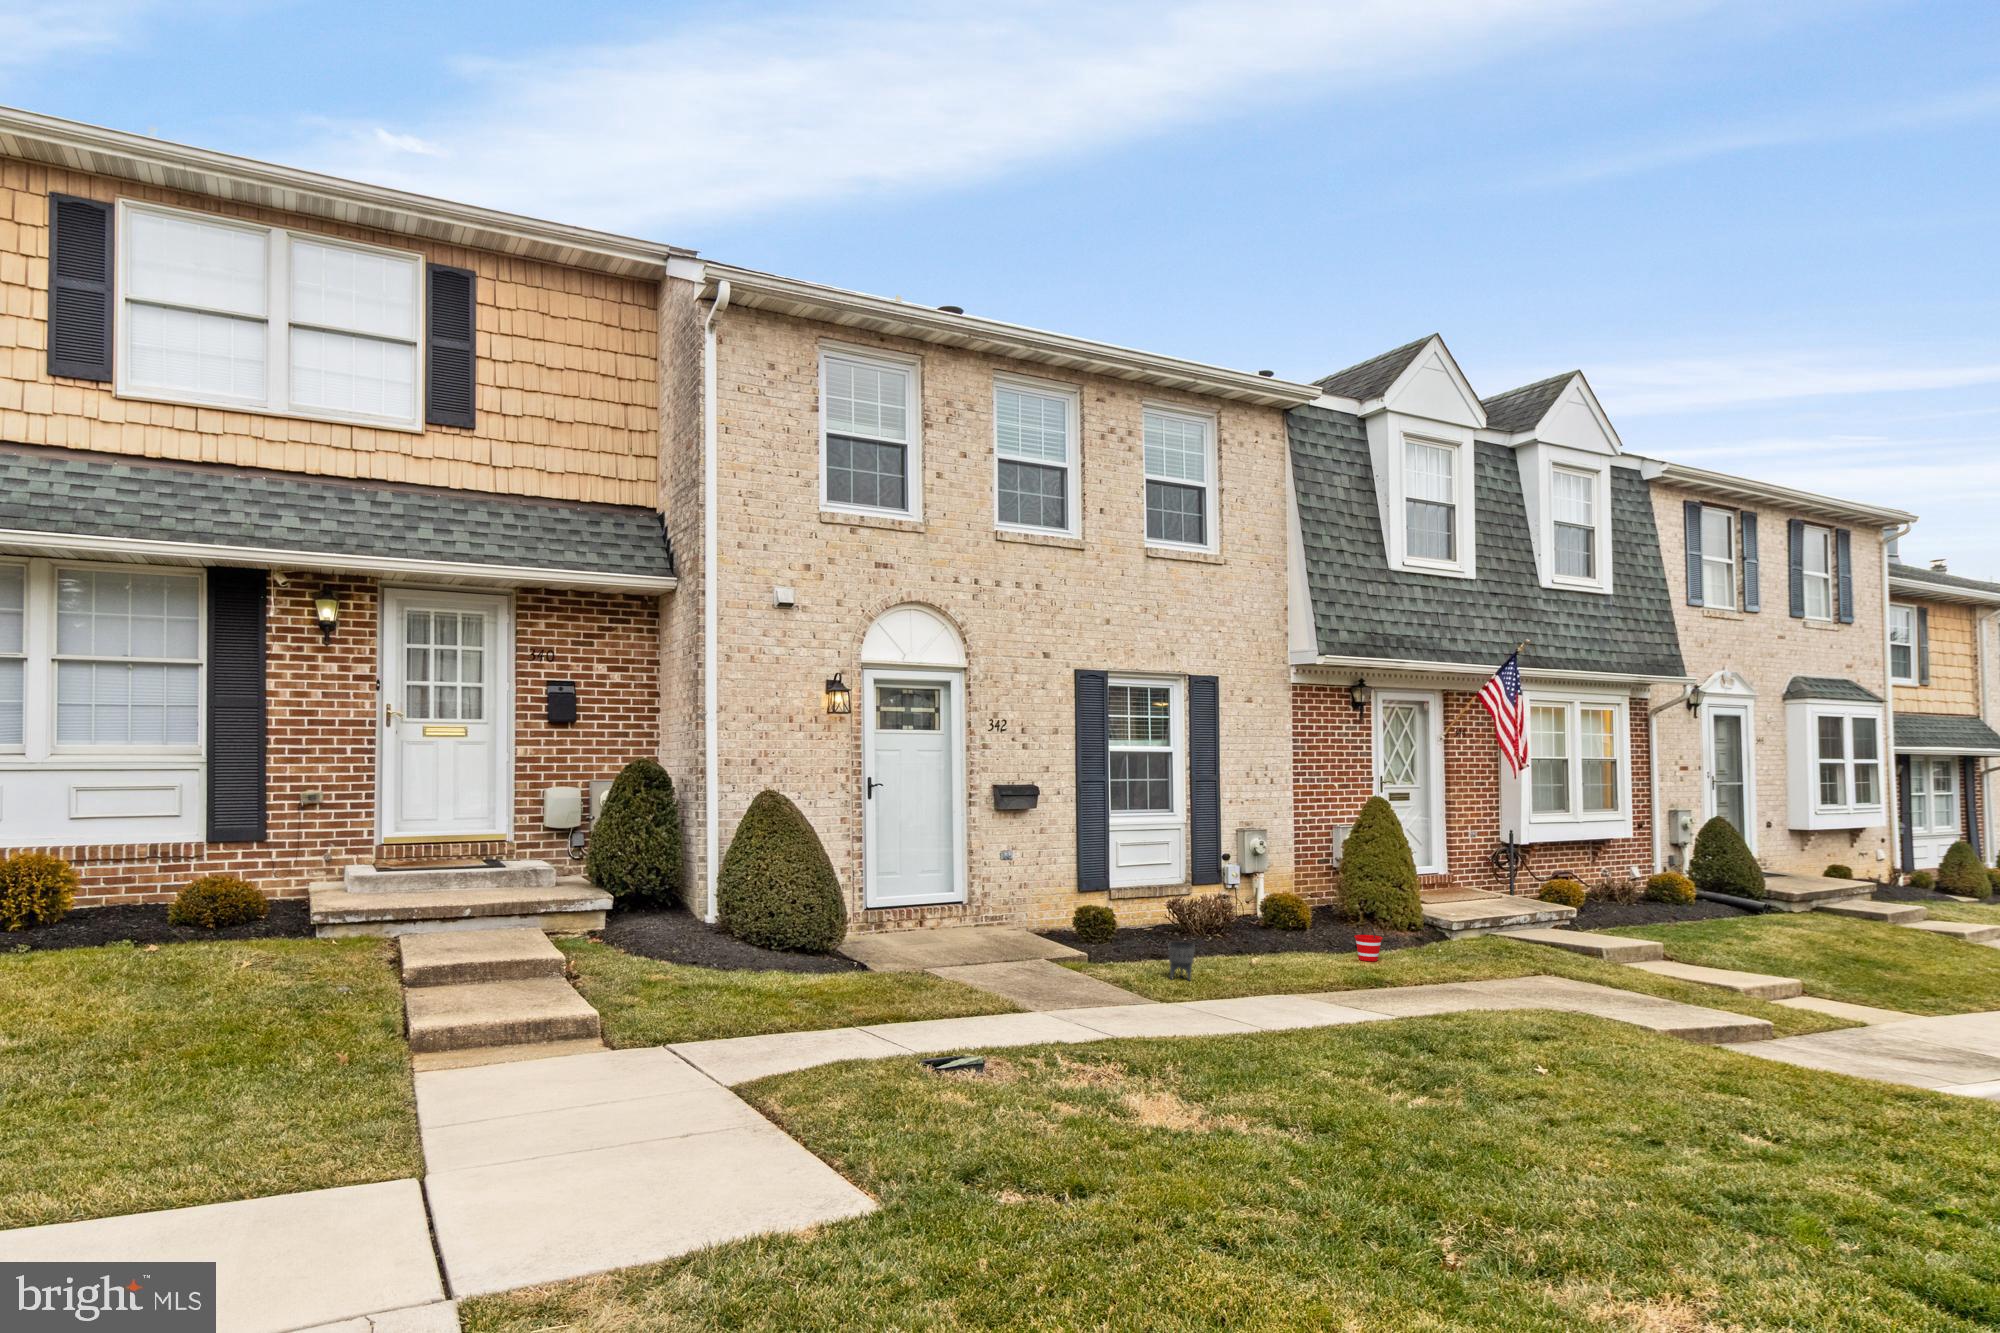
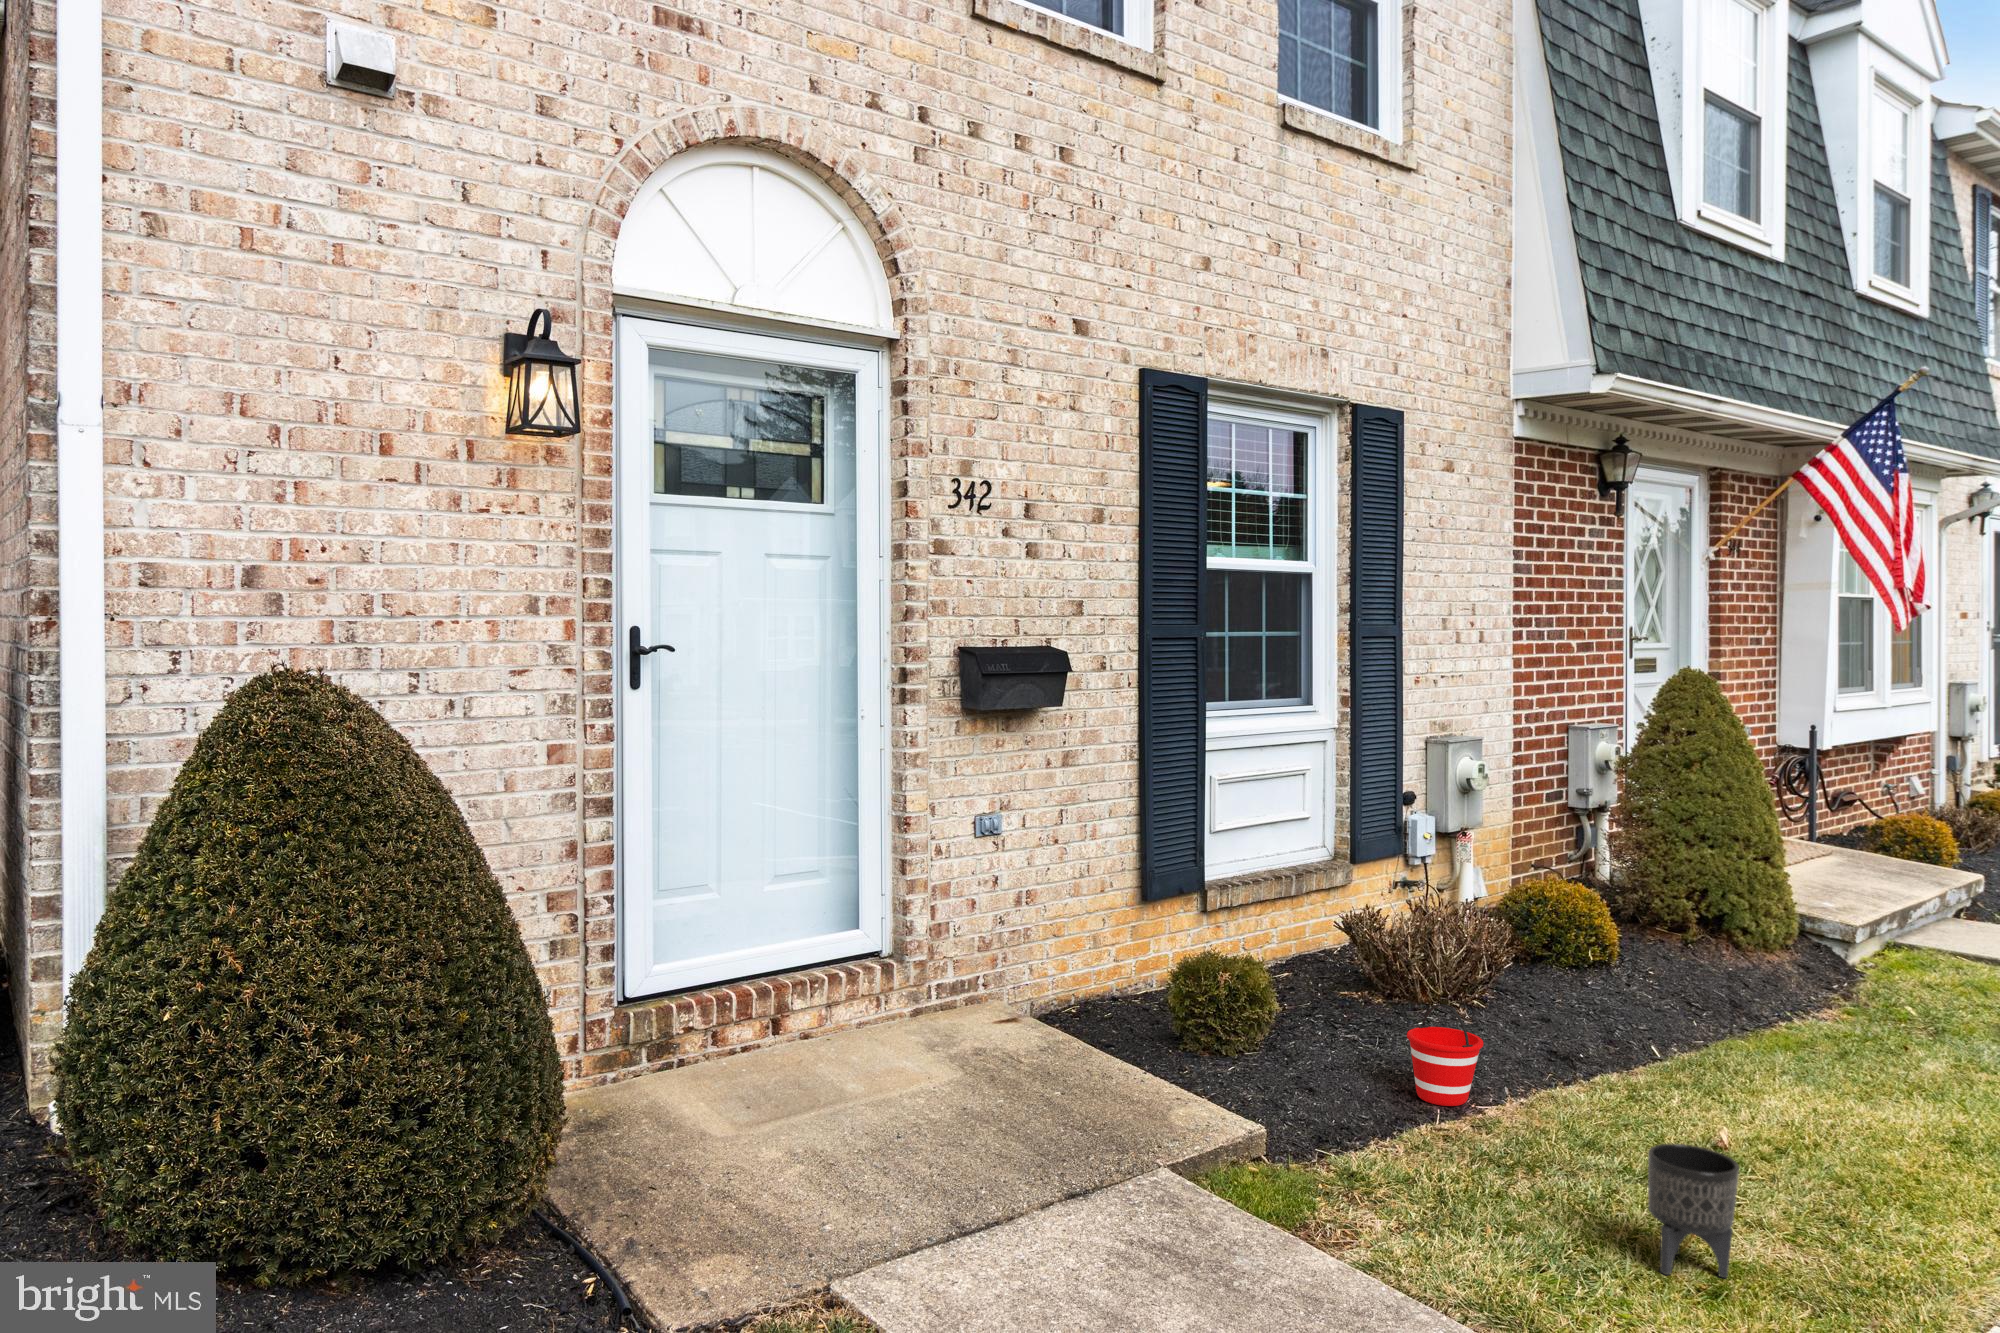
bucket: present [1354,925,1383,962] -> present [1407,1005,1483,1106]

